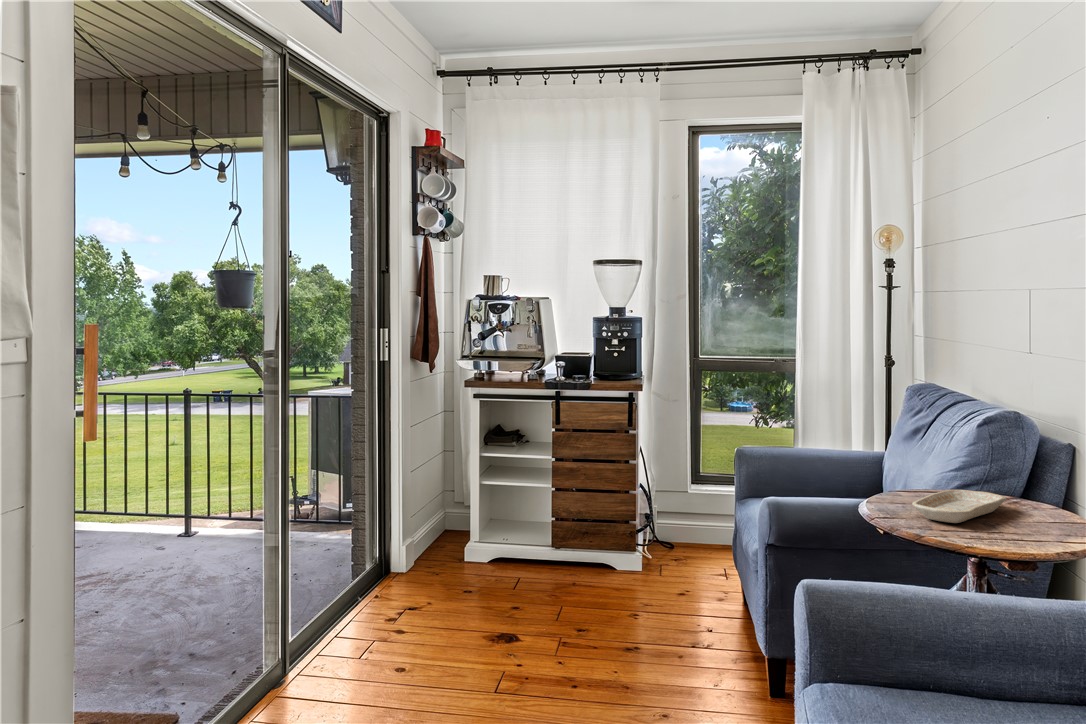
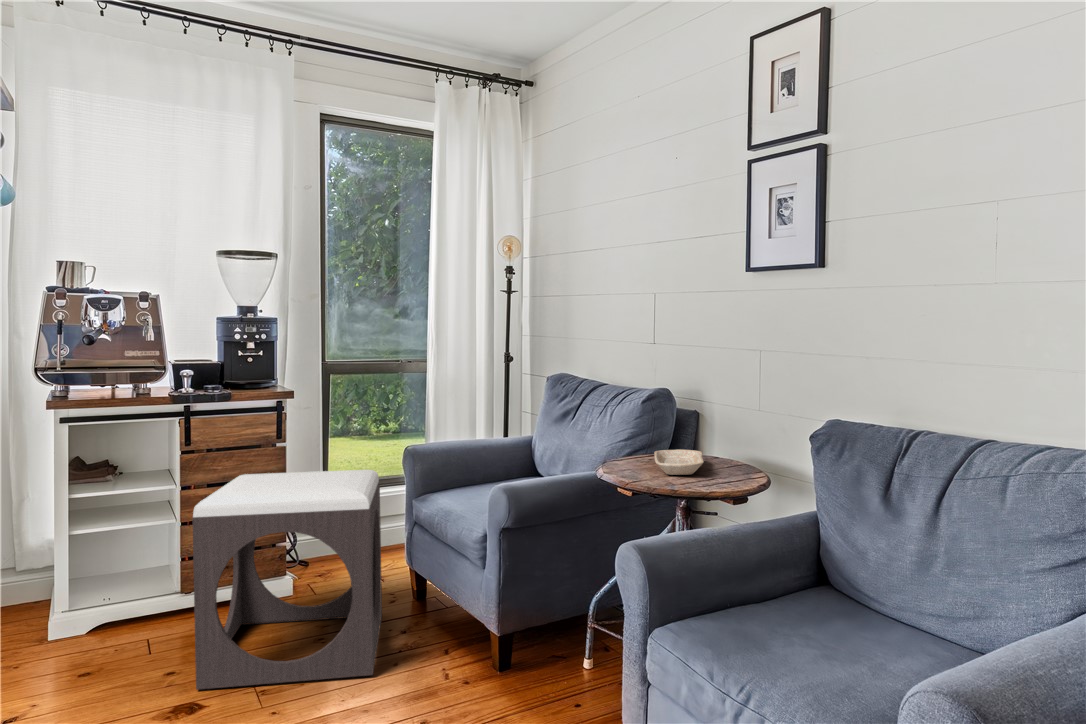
footstool: none [523,456,705,655] -> present [193,470,382,690]

